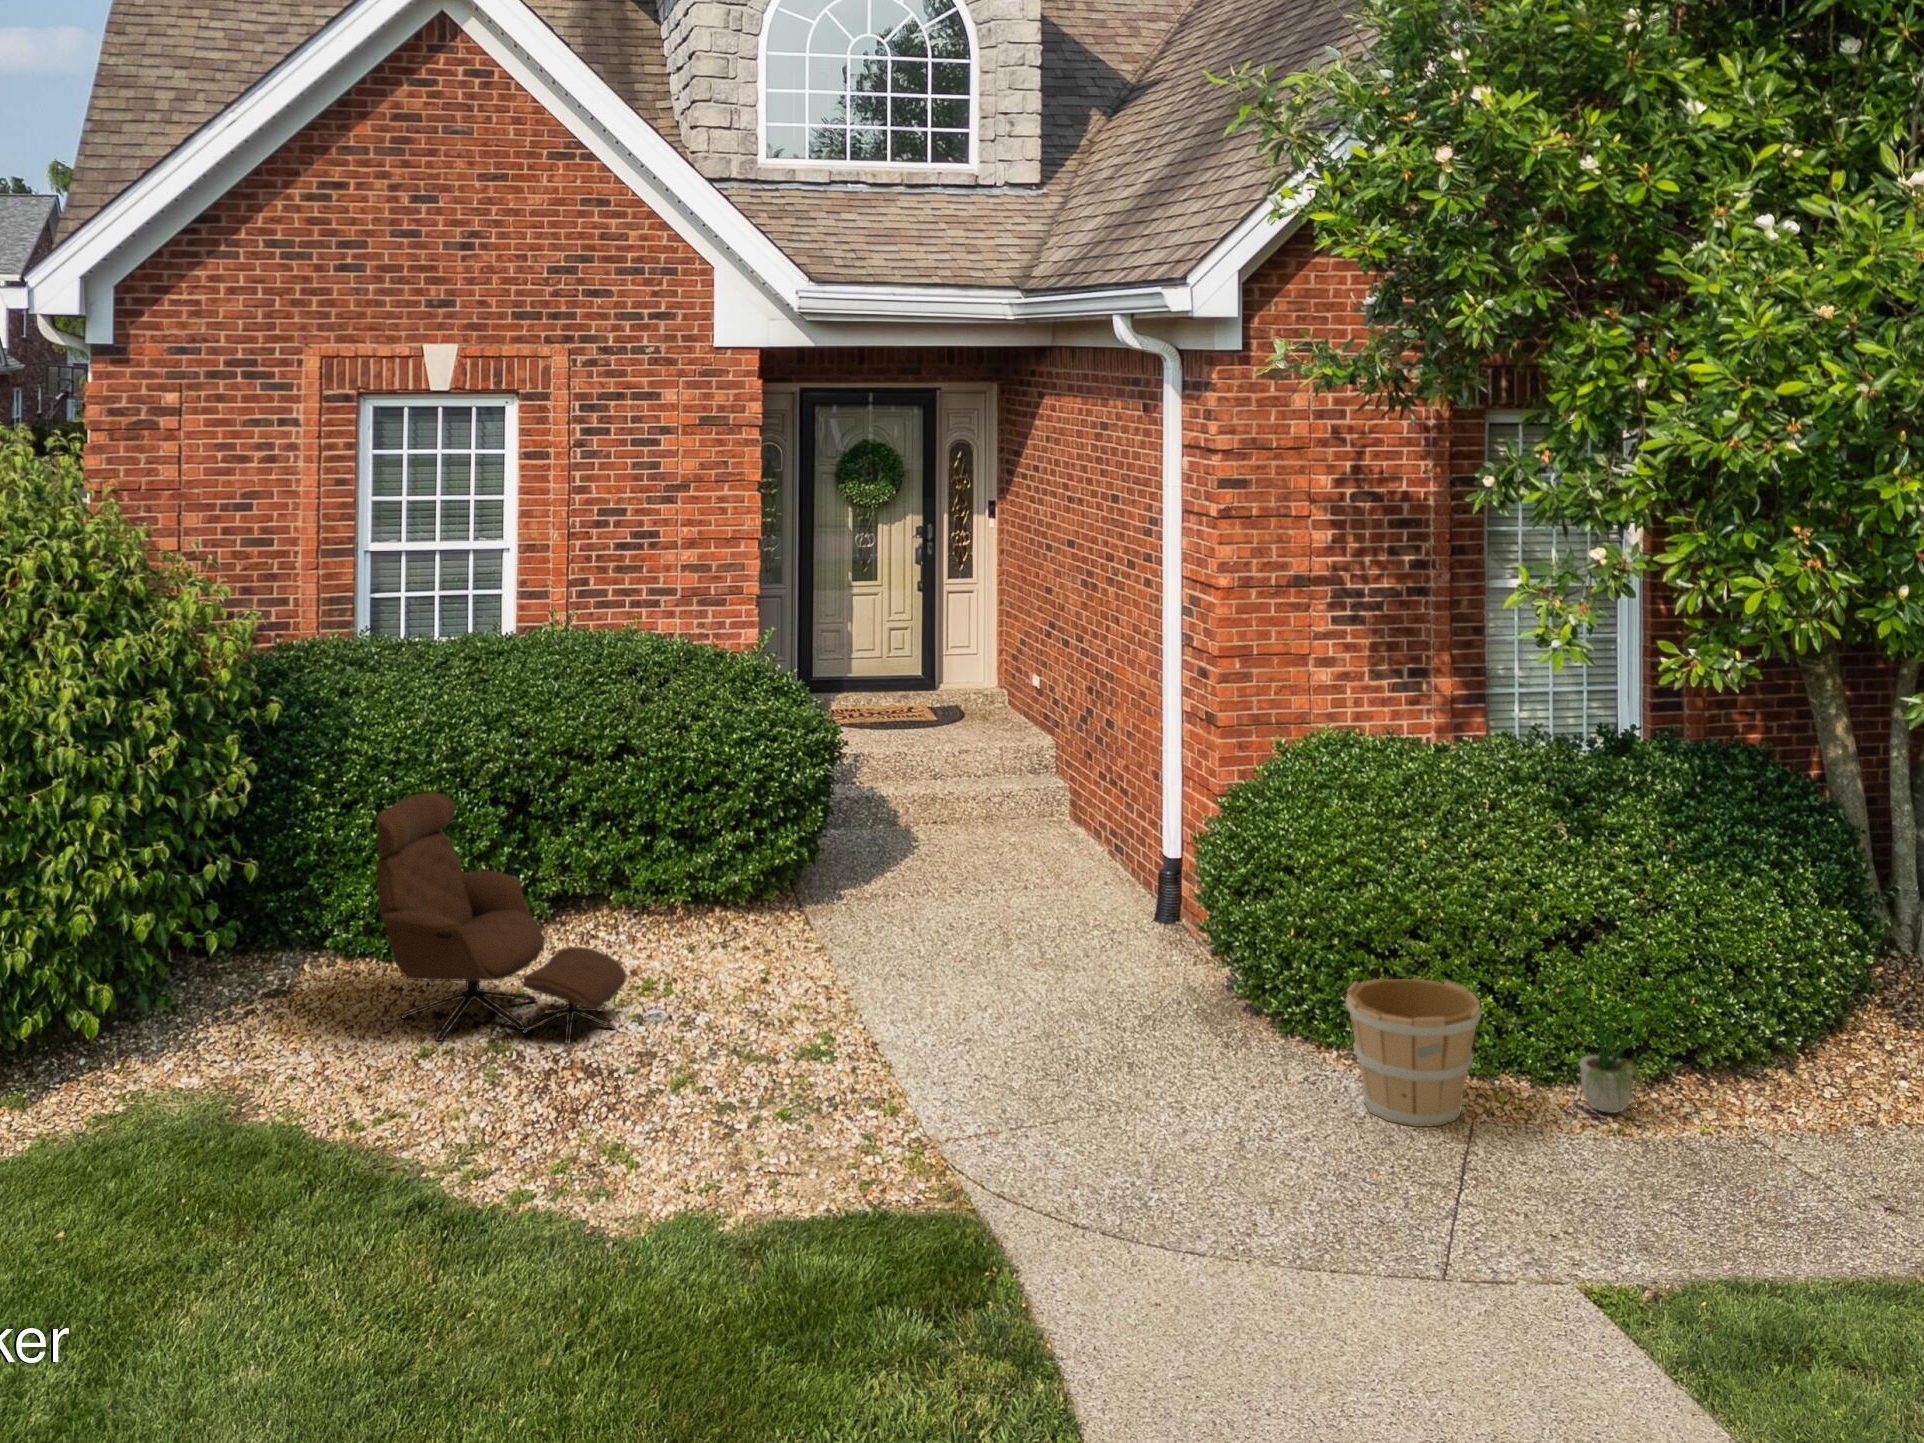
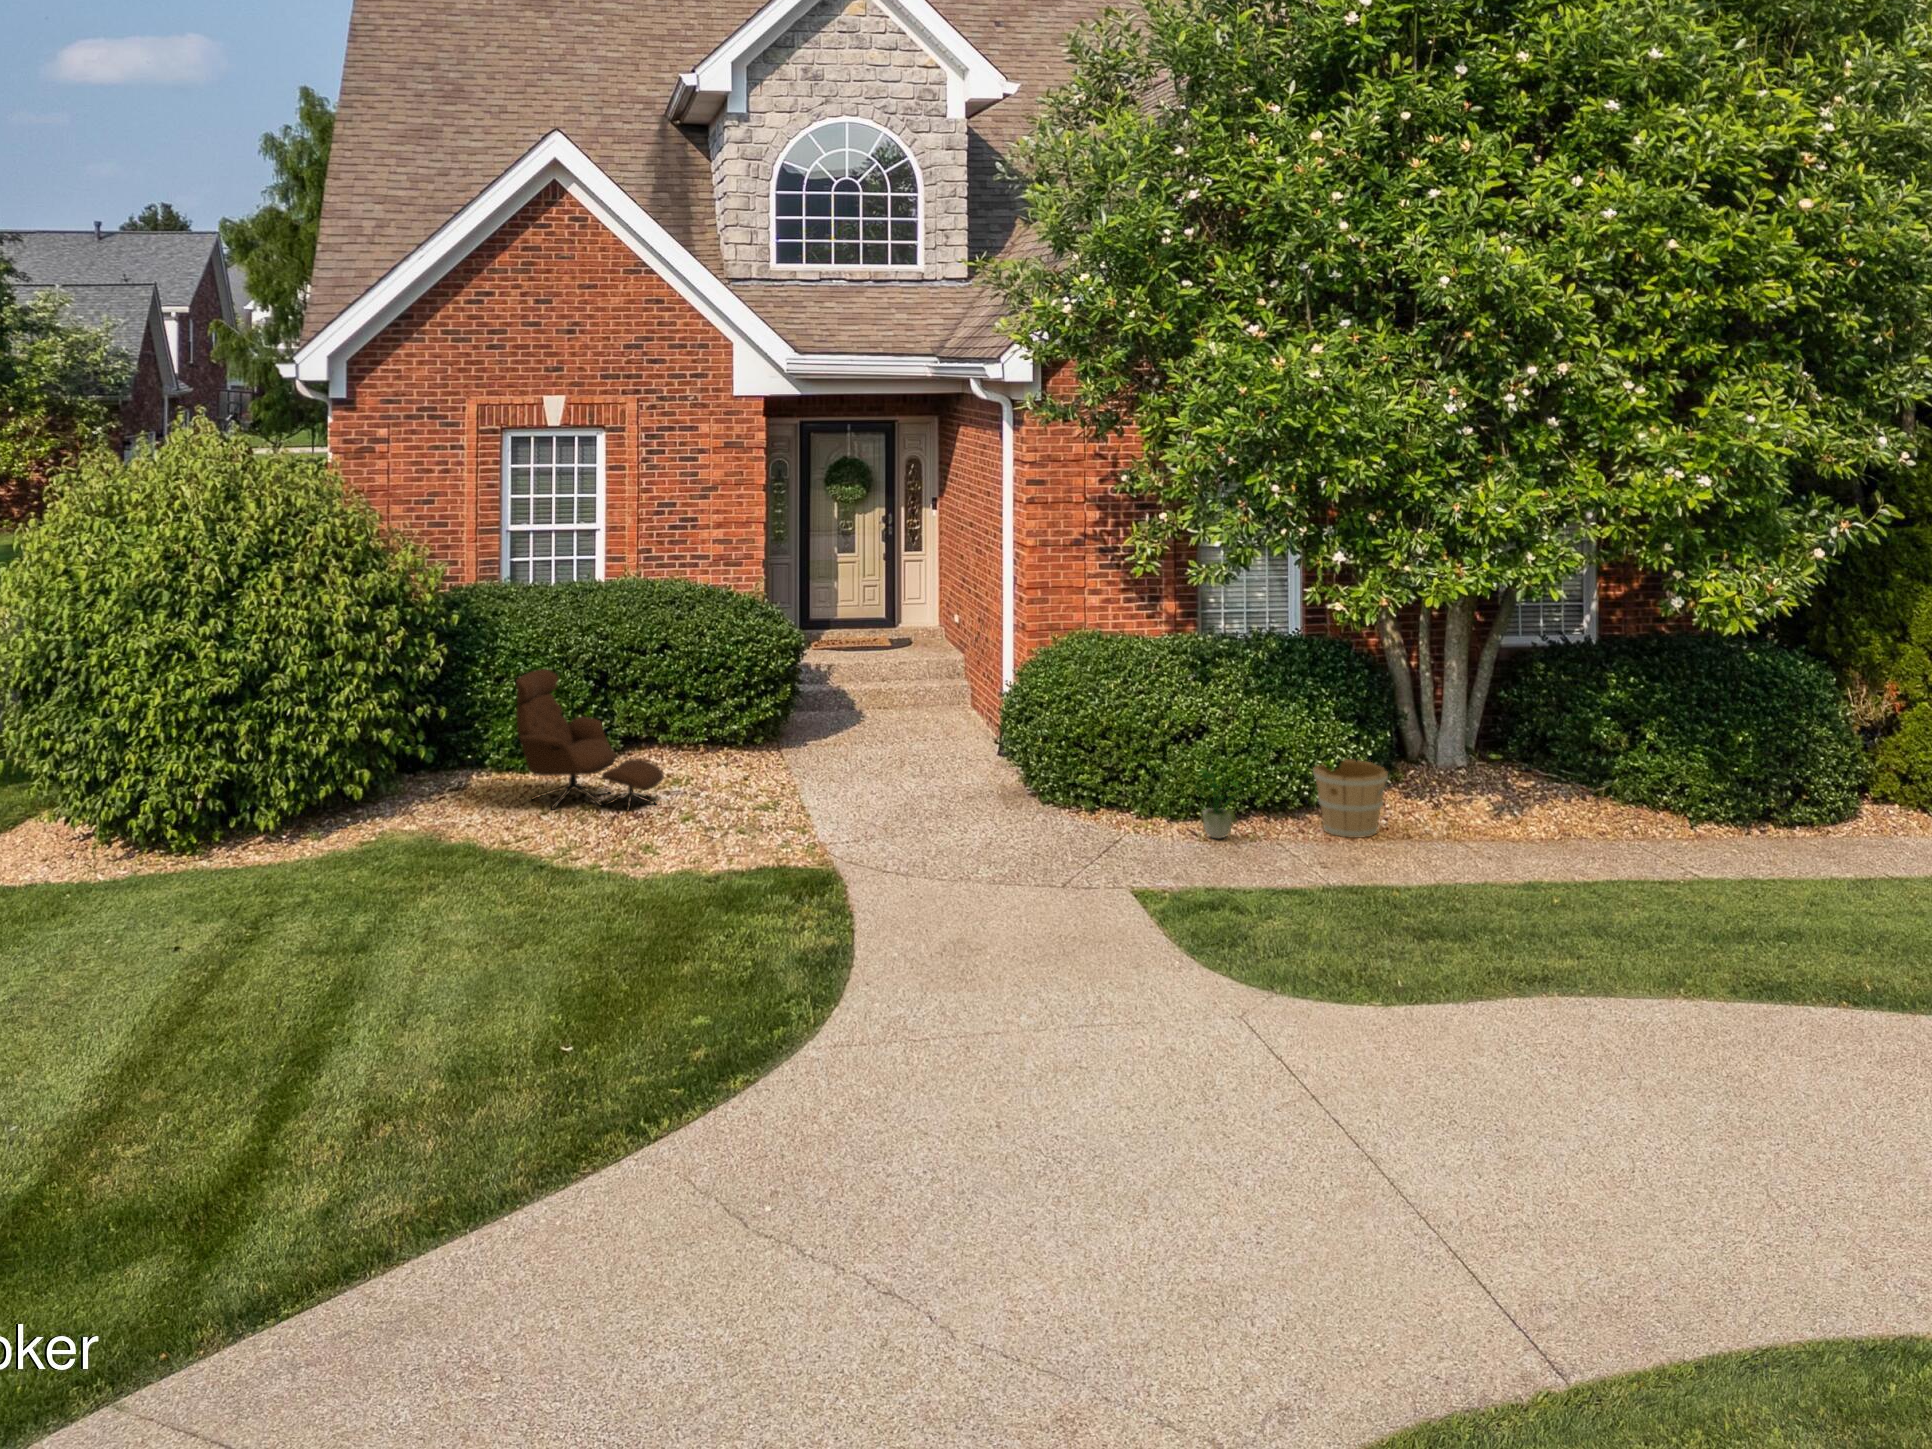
wooden bucket: present [1345,978,1482,1127] -> present [1313,759,1388,838]

